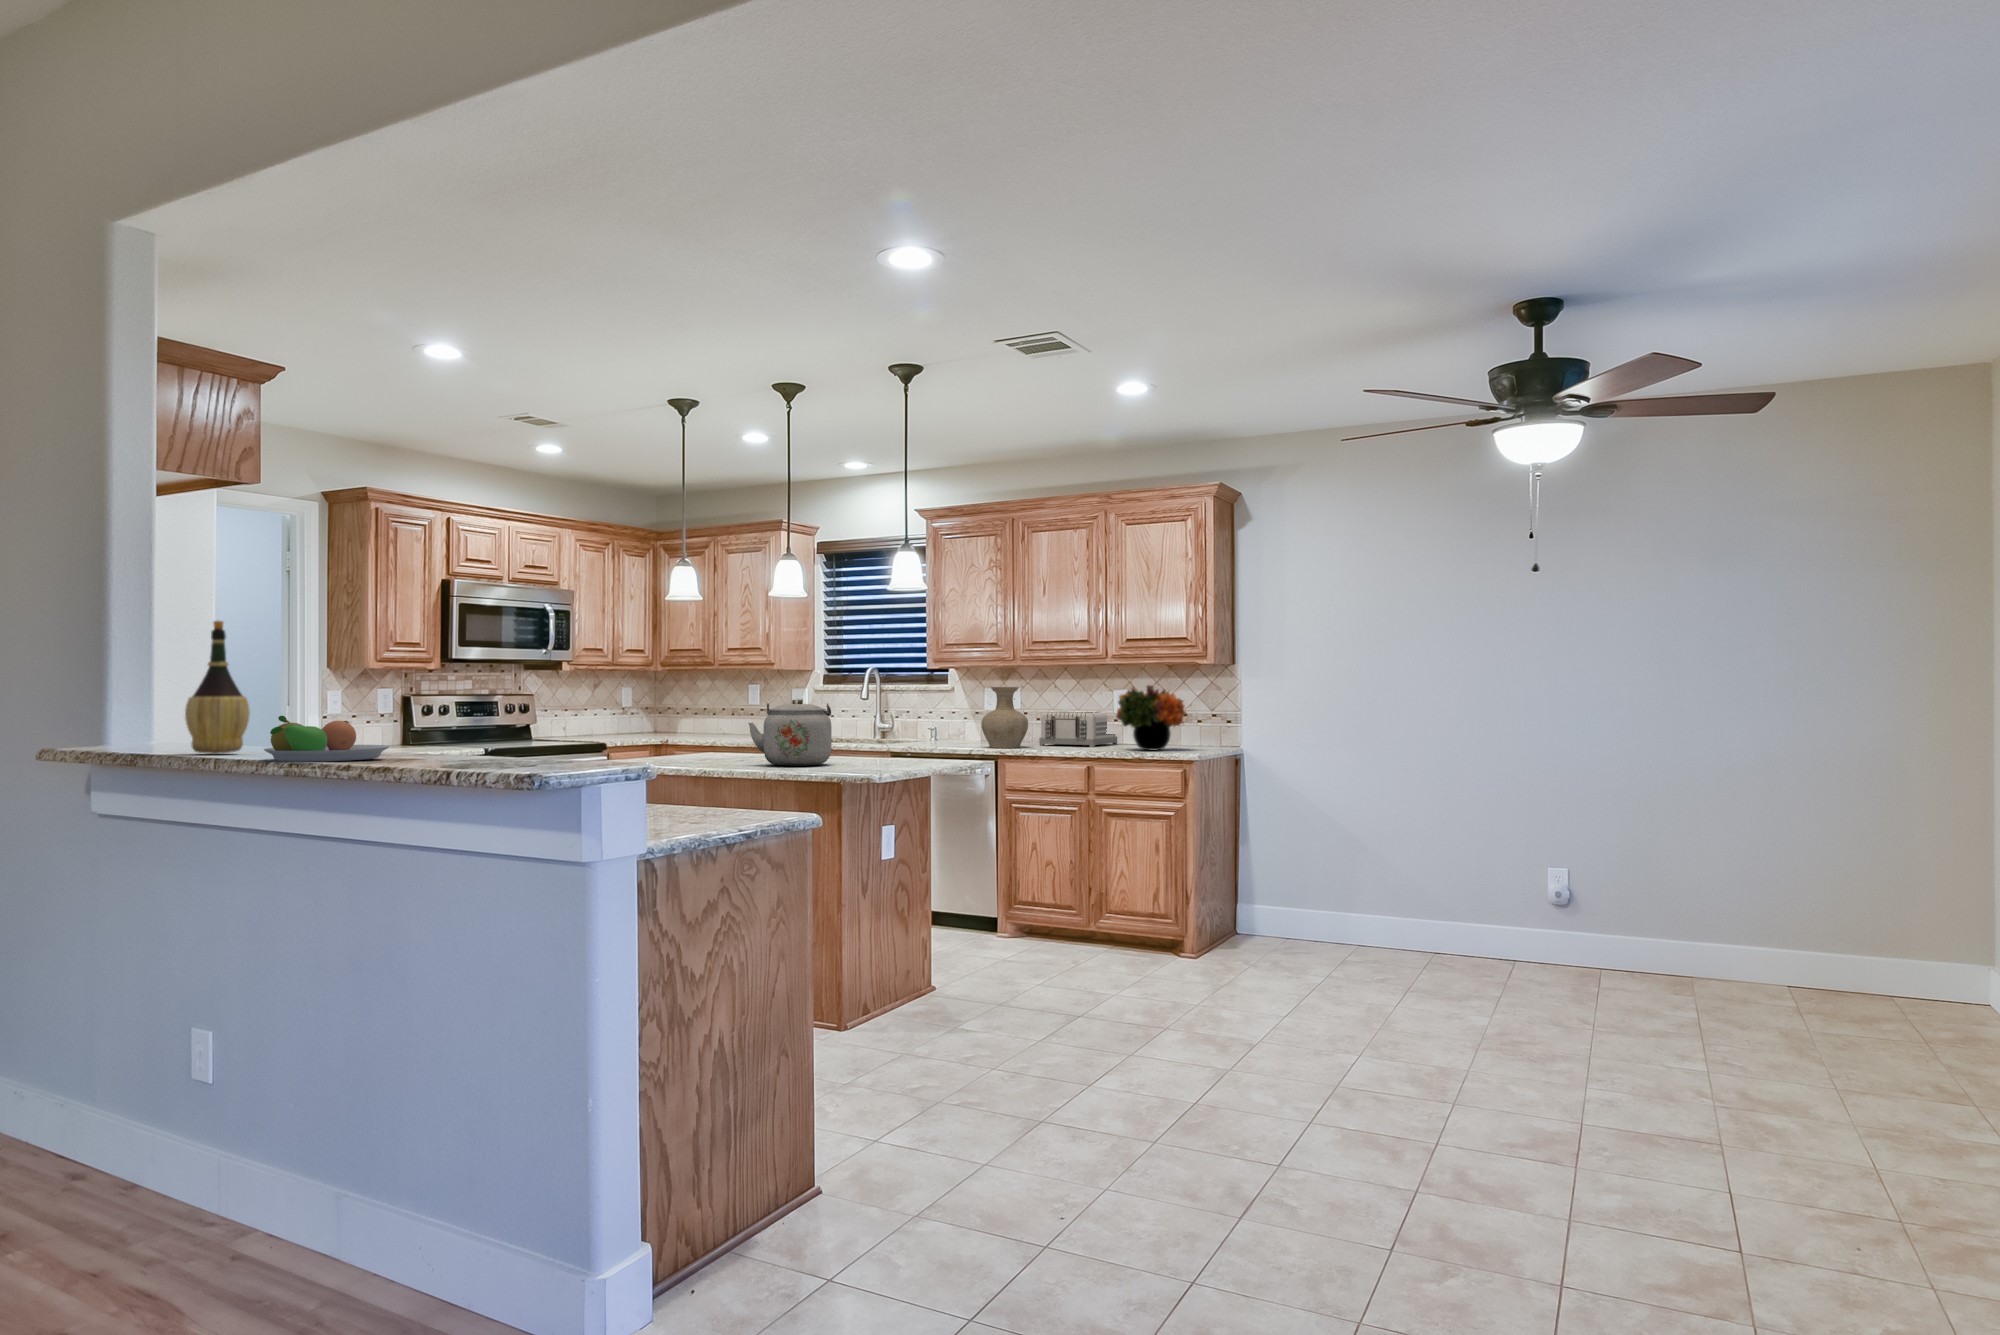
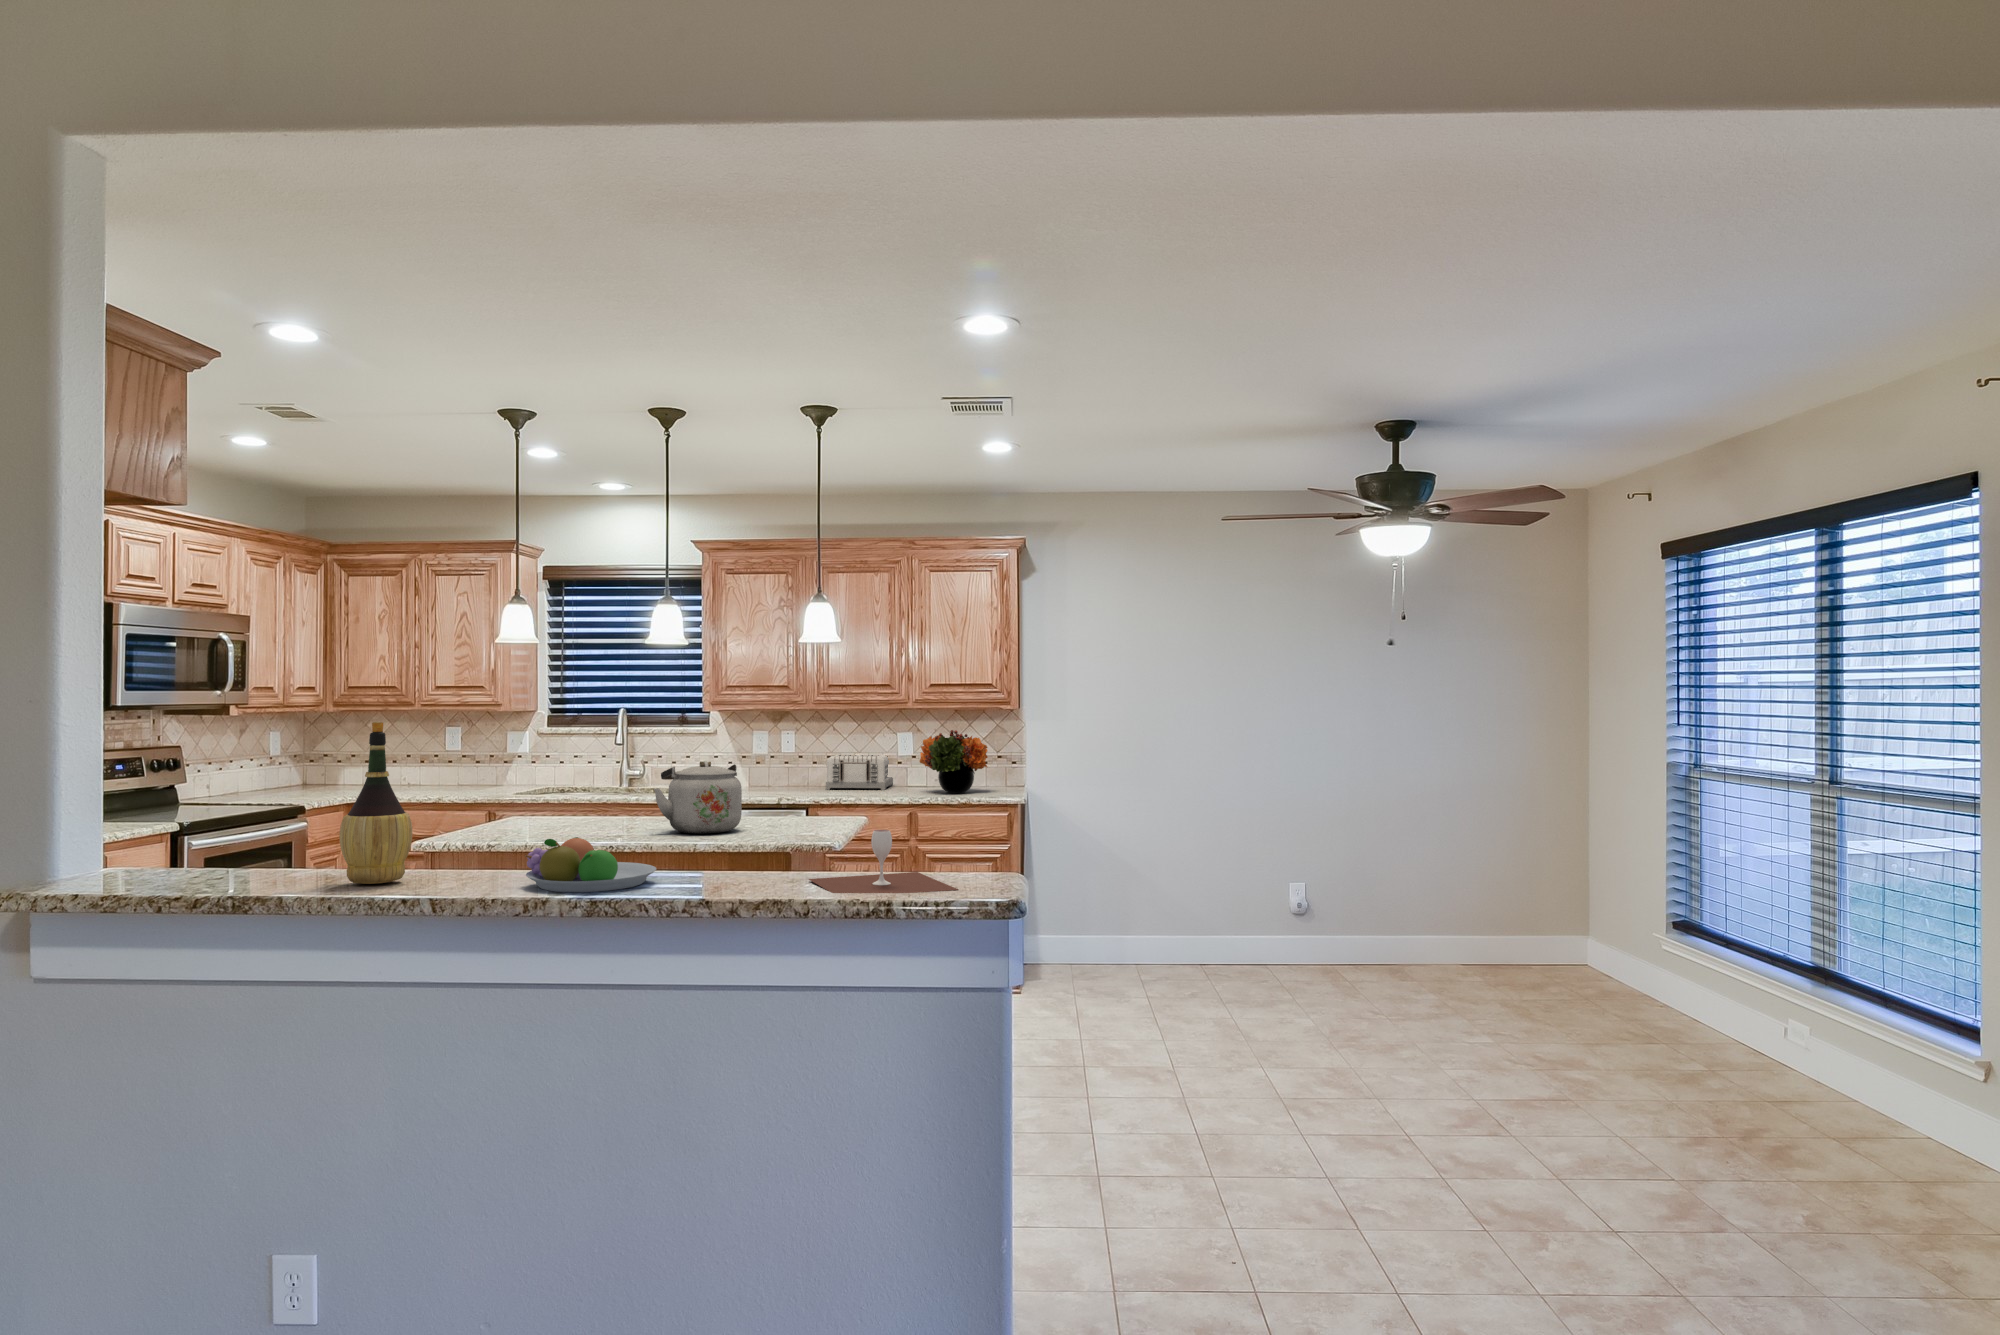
vase: present [981,687,1028,748] -> none [780,732,828,795]
wine glass: none [422,714,591,772] -> present [809,830,958,893]

